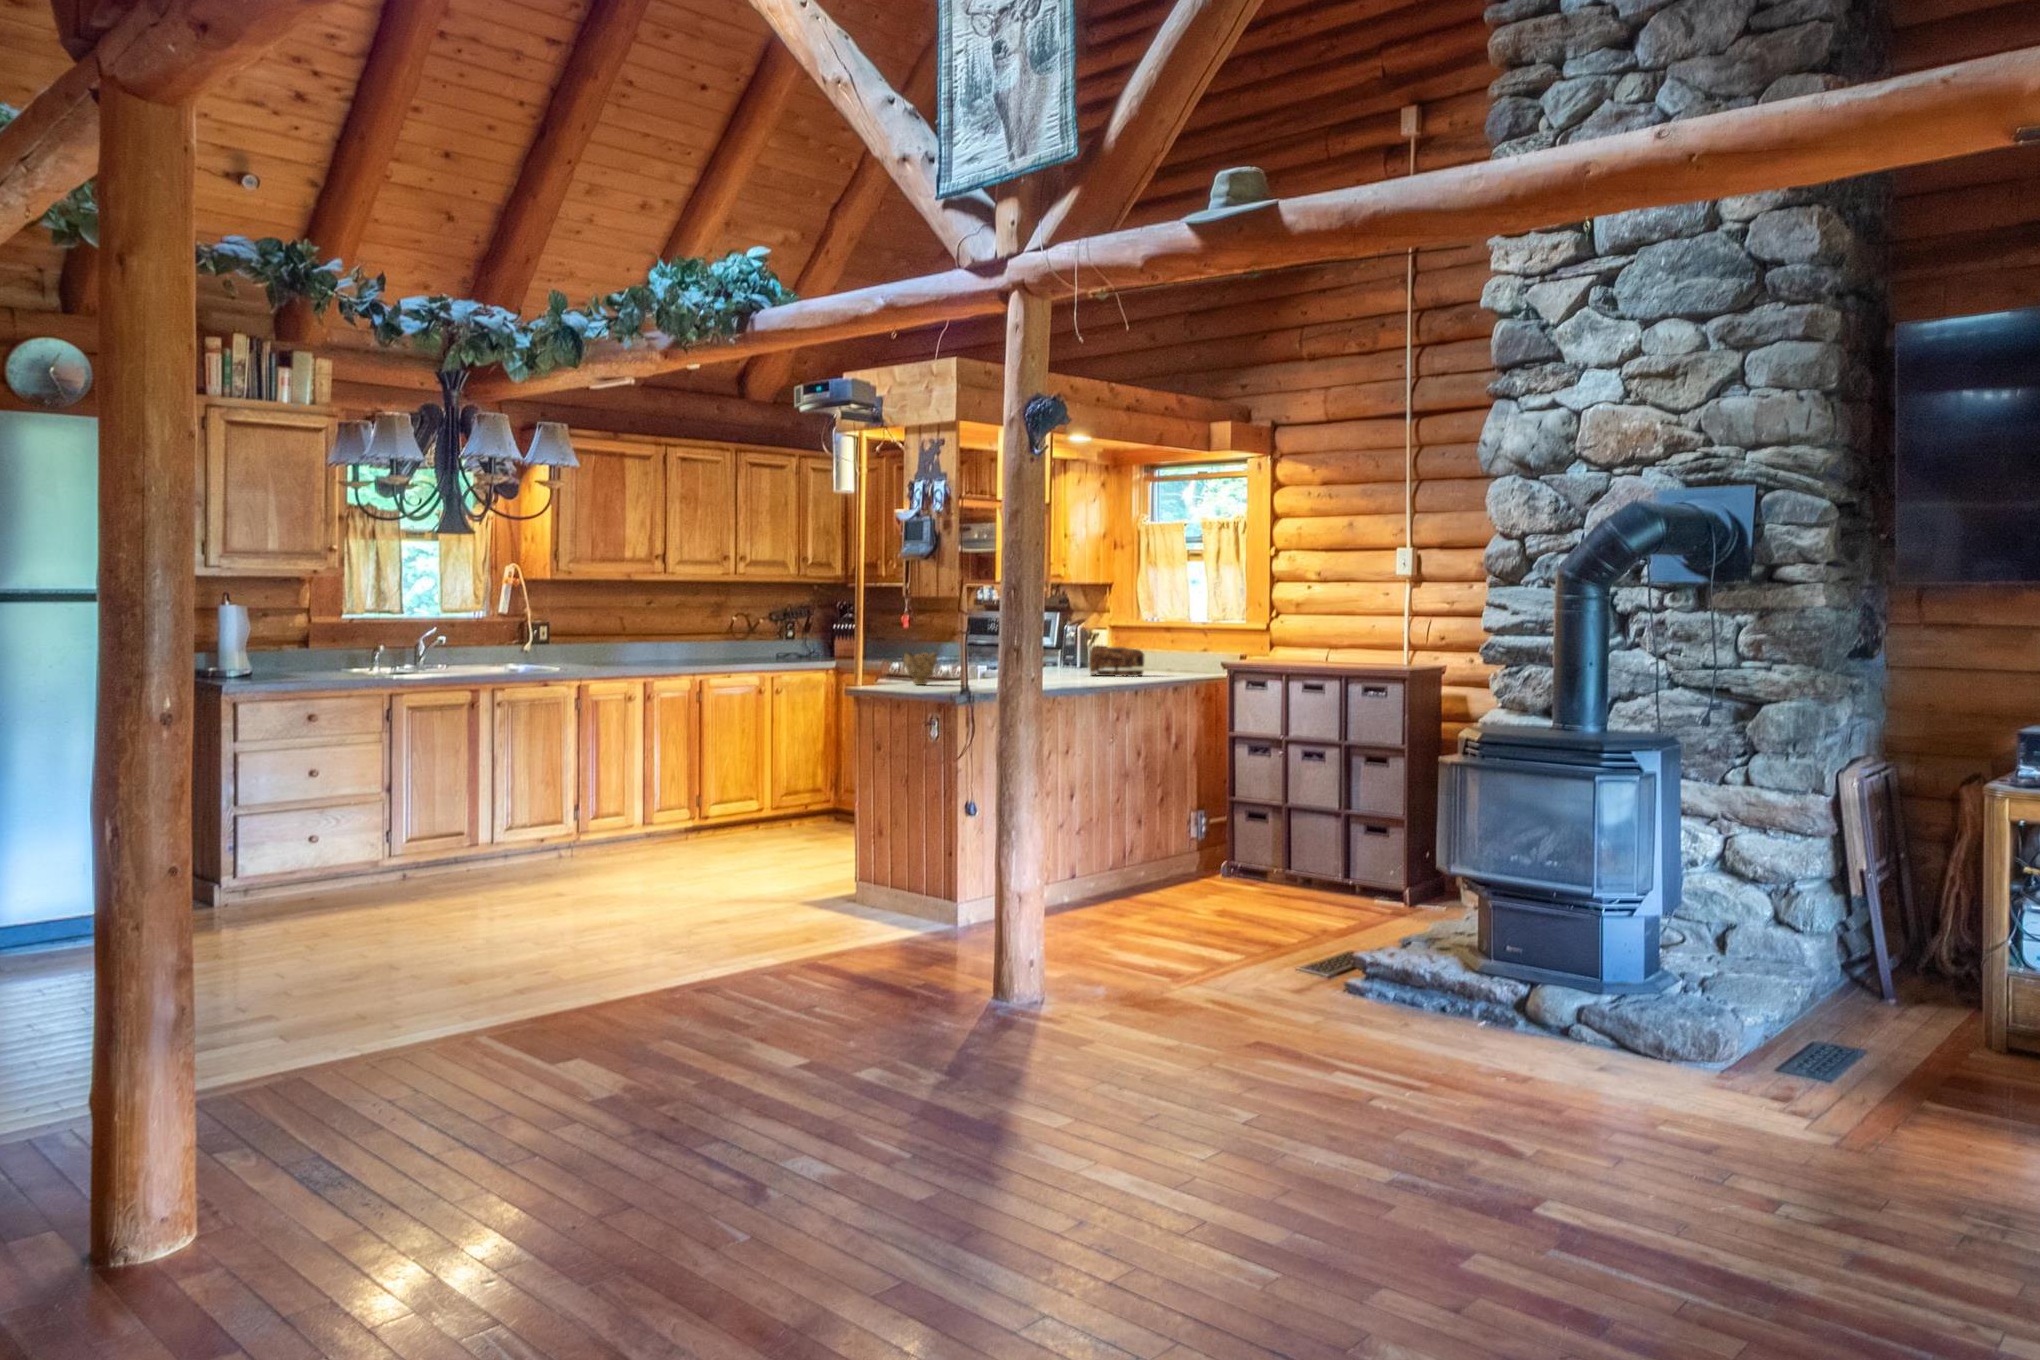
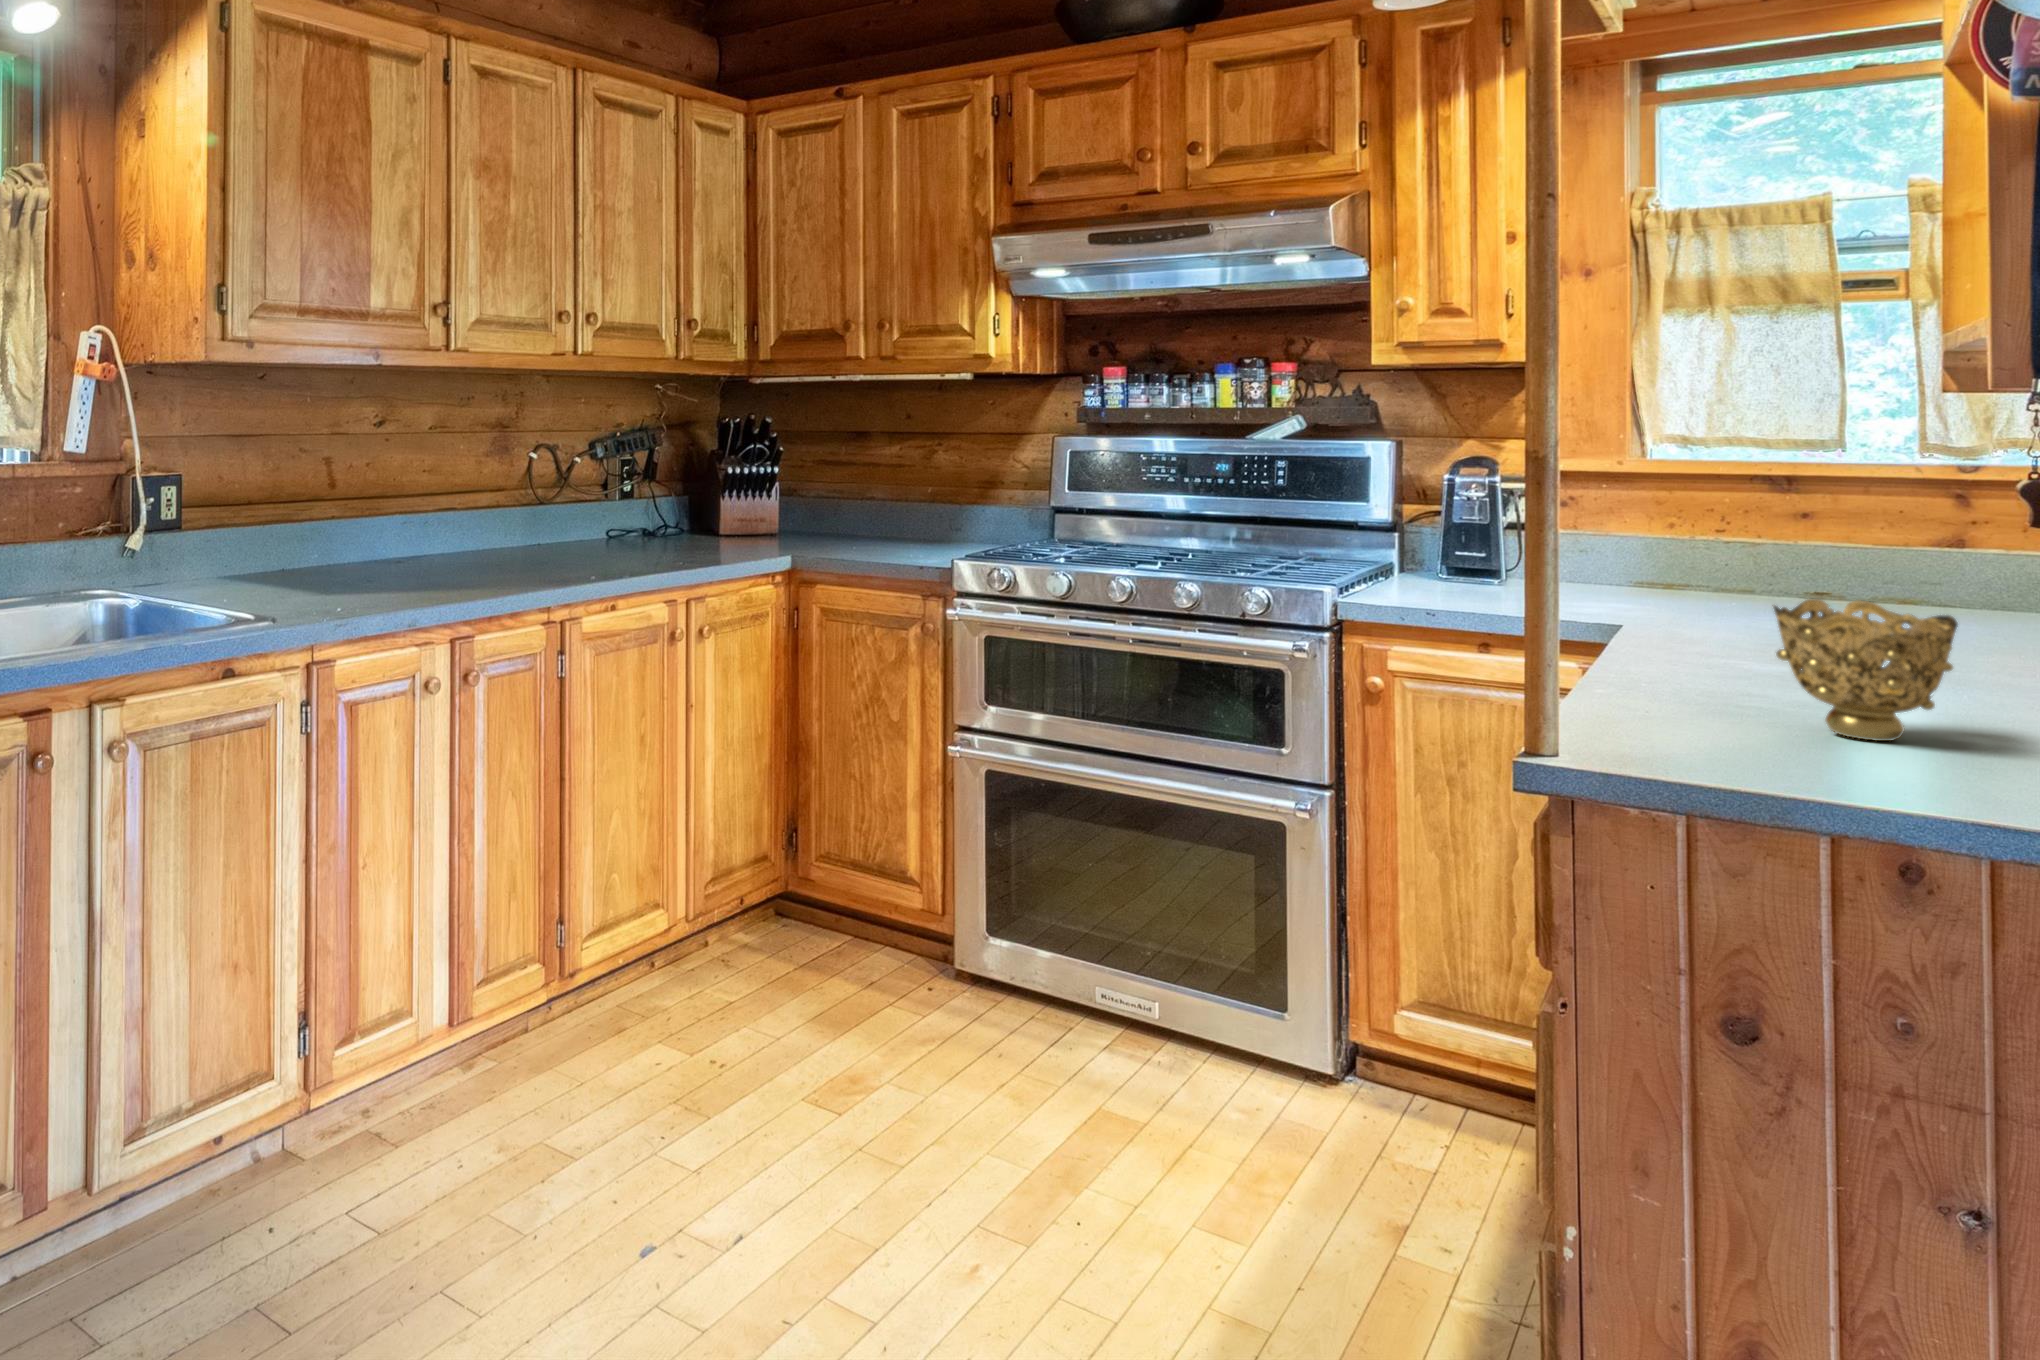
bread loaf: present [1089,647,1144,677] -> none [1690,531,1912,617]

